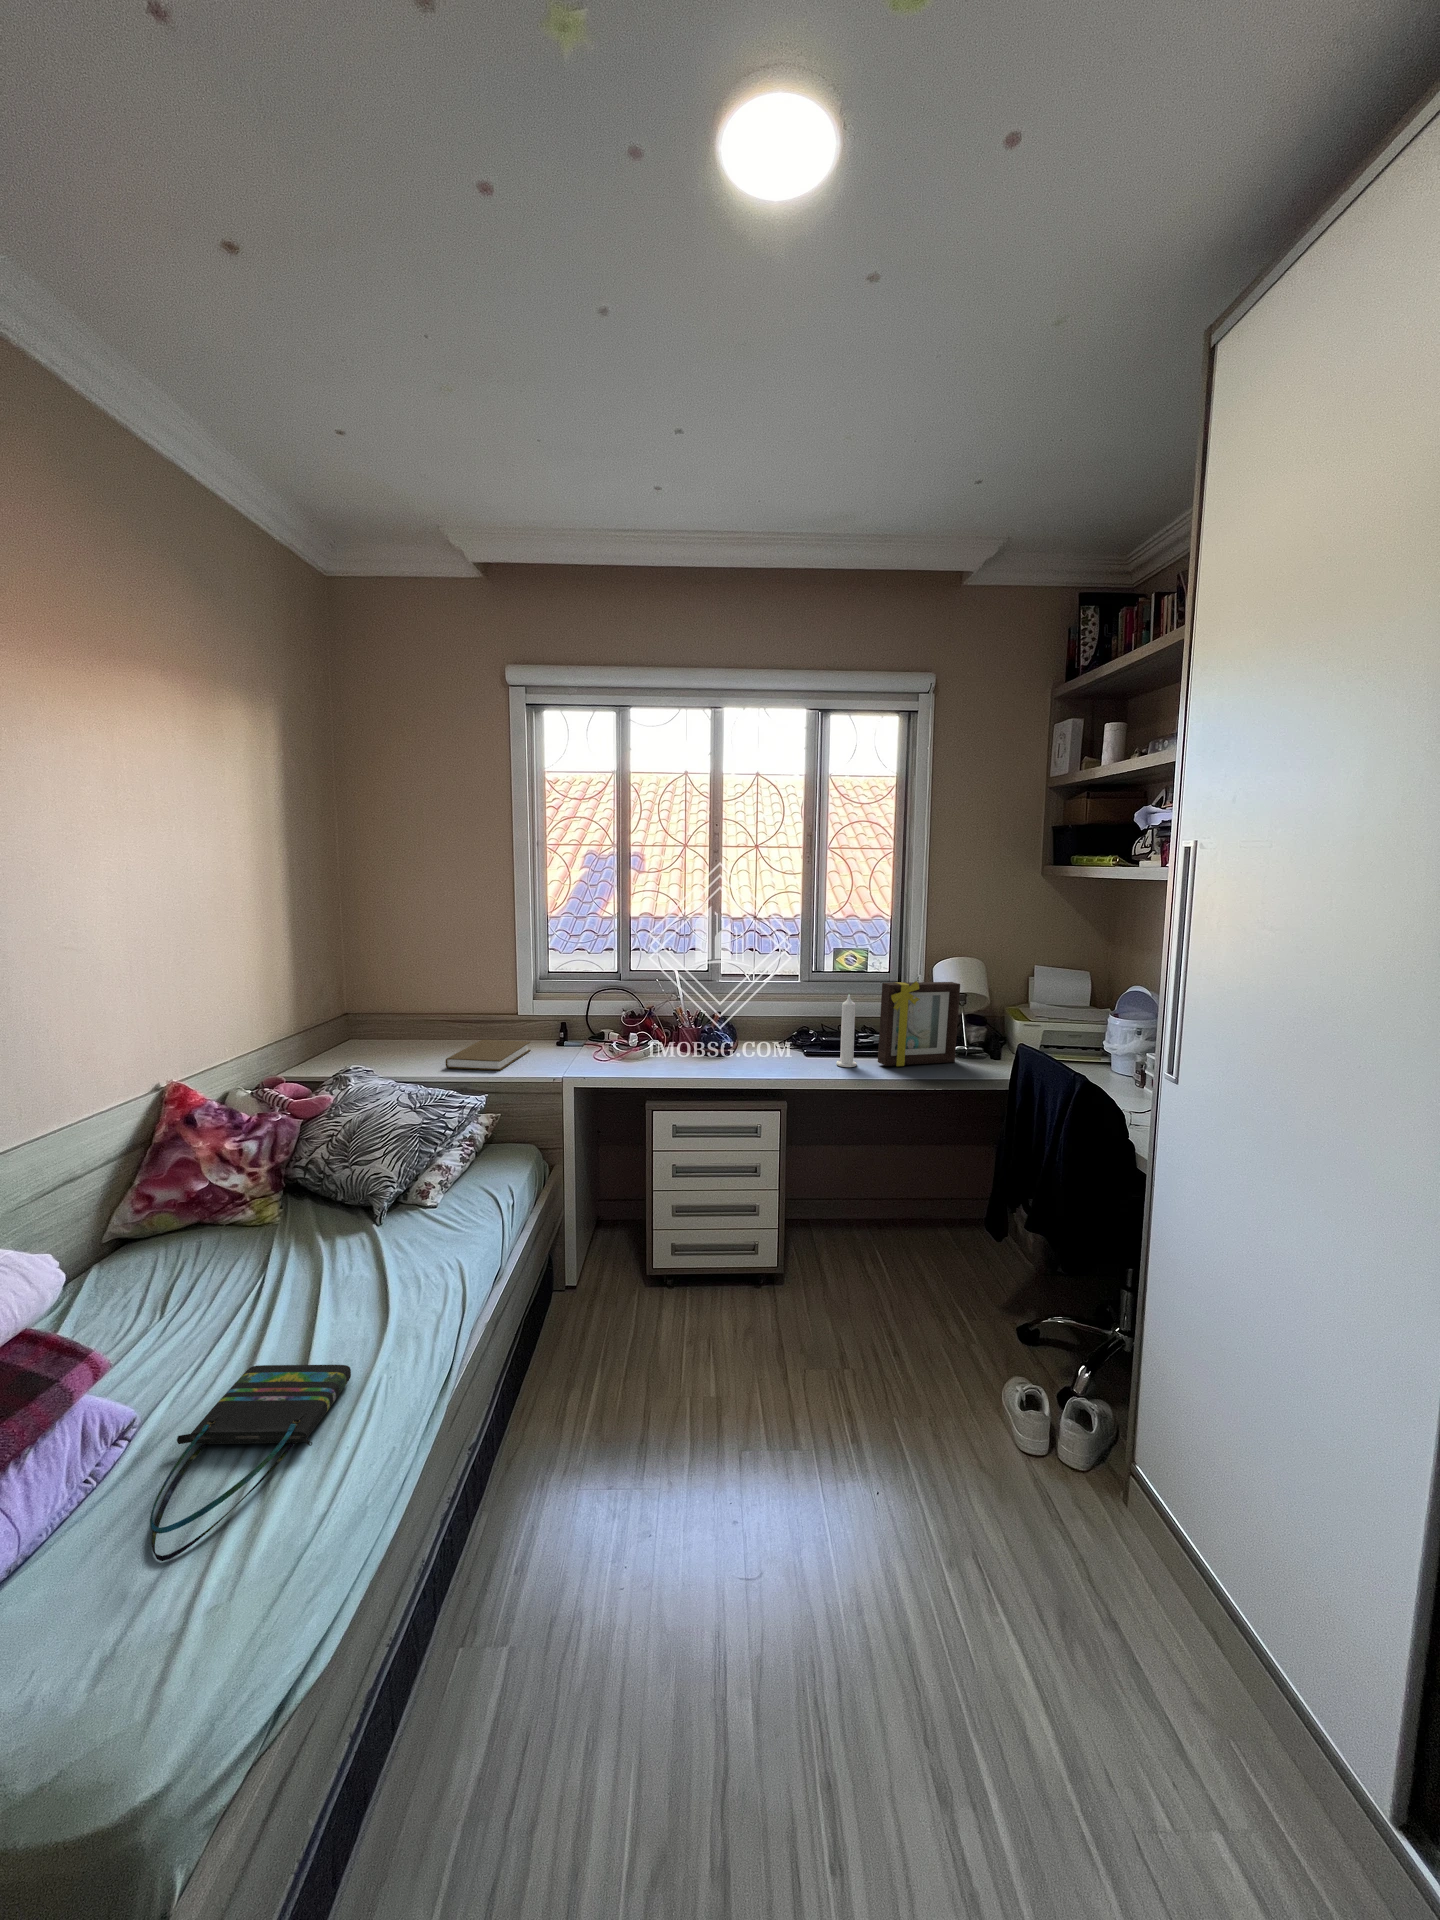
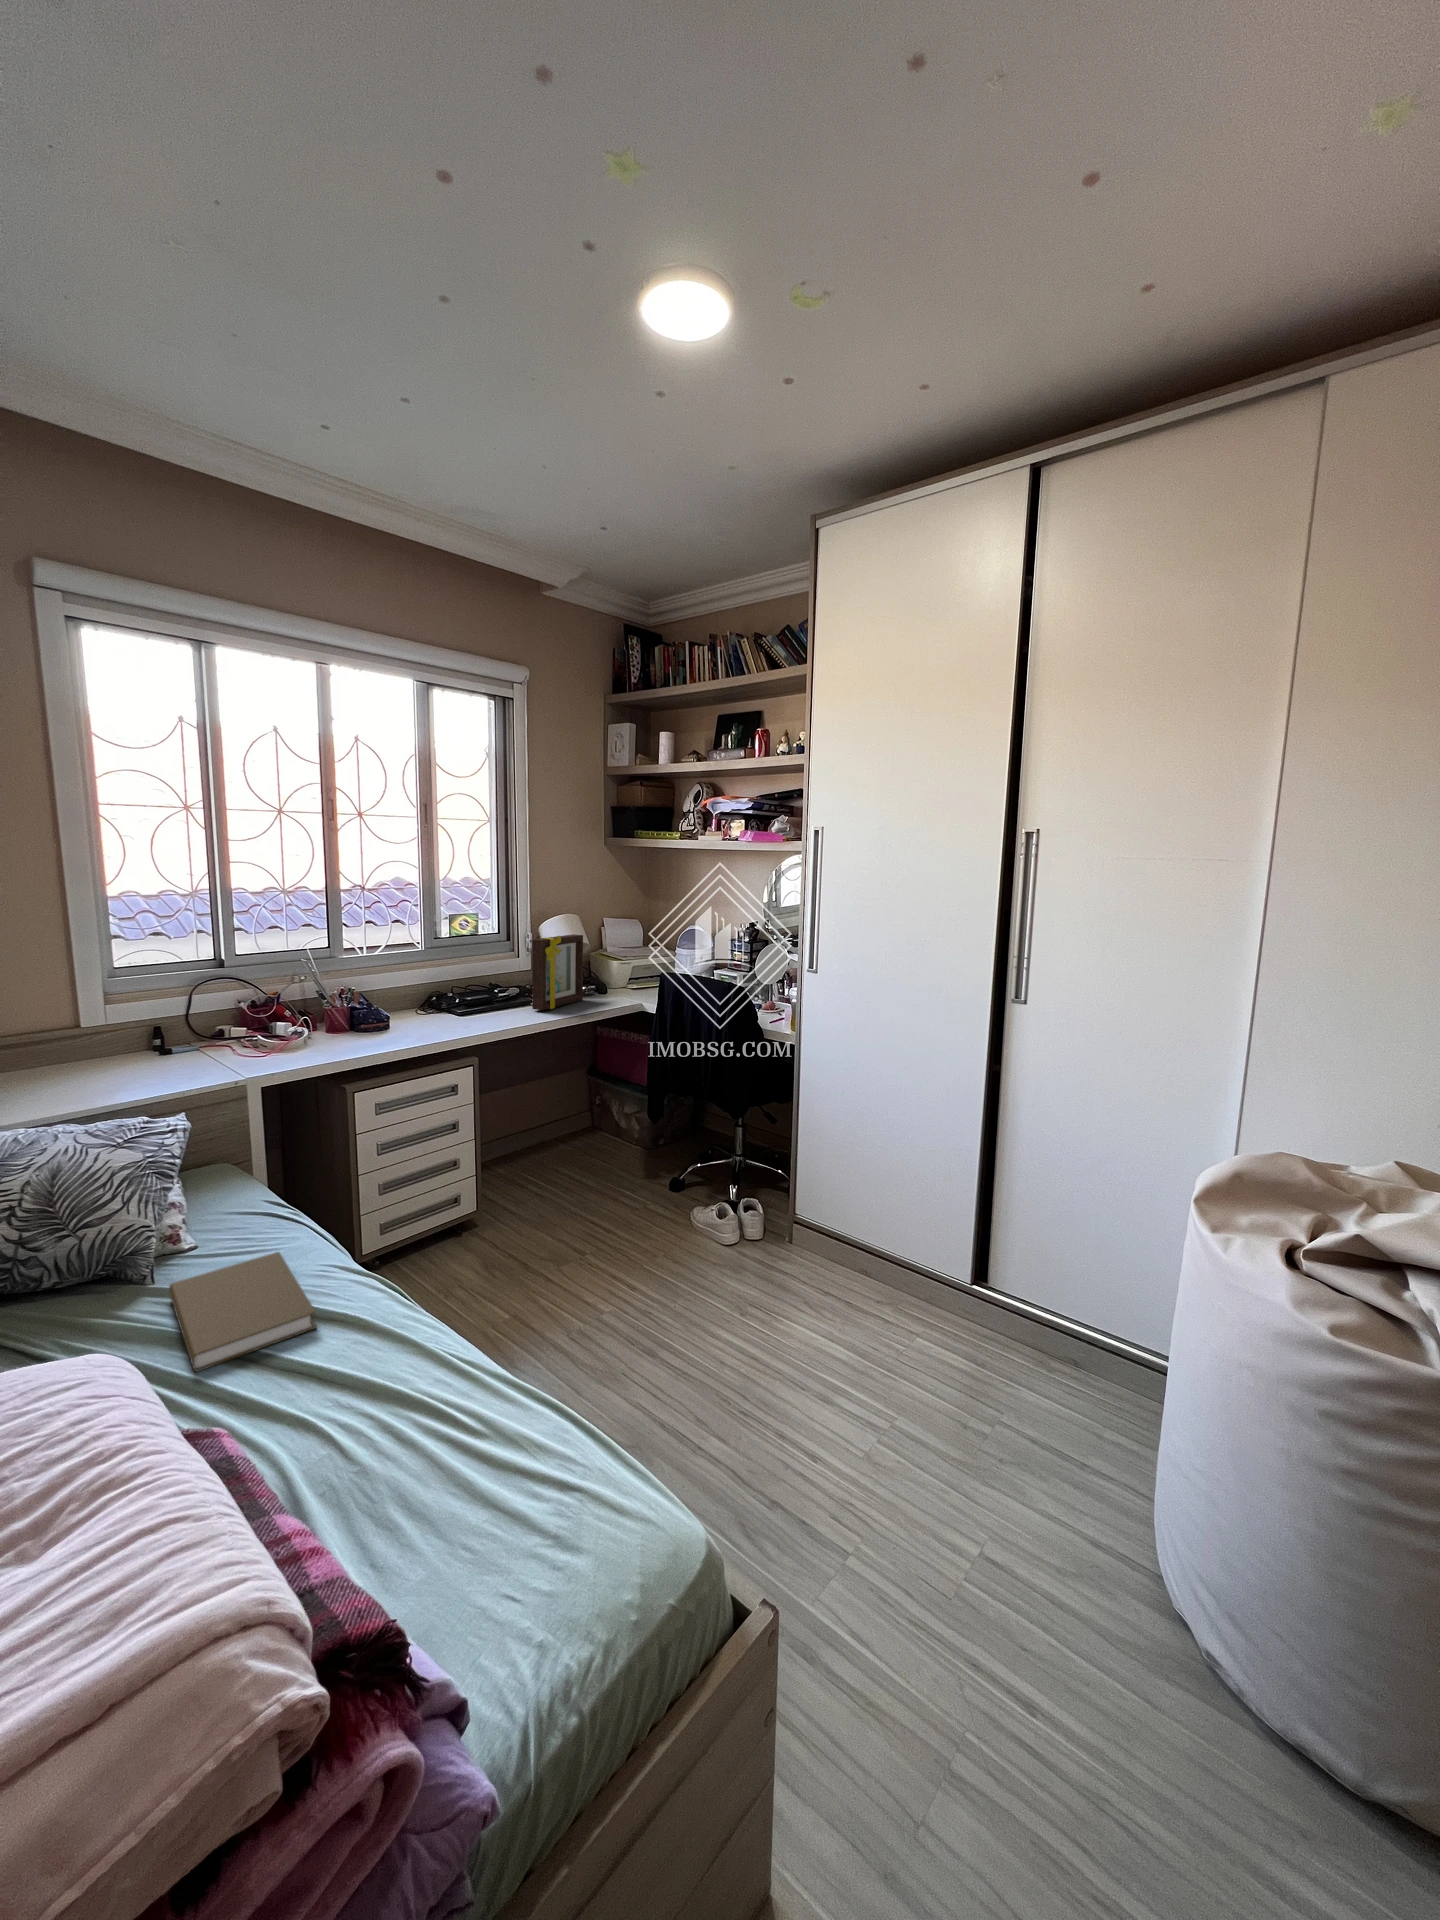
candle: present [836,994,857,1067] -> none [500,952,519,1017]
book: present [446,1040,530,1070] -> present [169,1252,316,1372]
tote bag: present [150,1365,351,1561] -> none [289,1345,469,1500]

